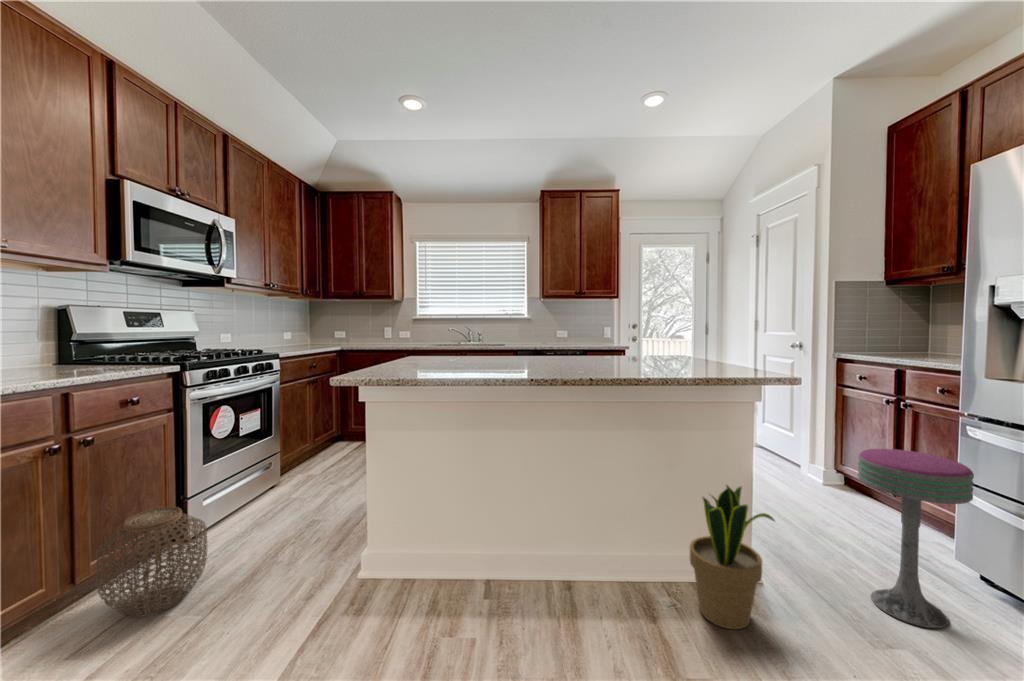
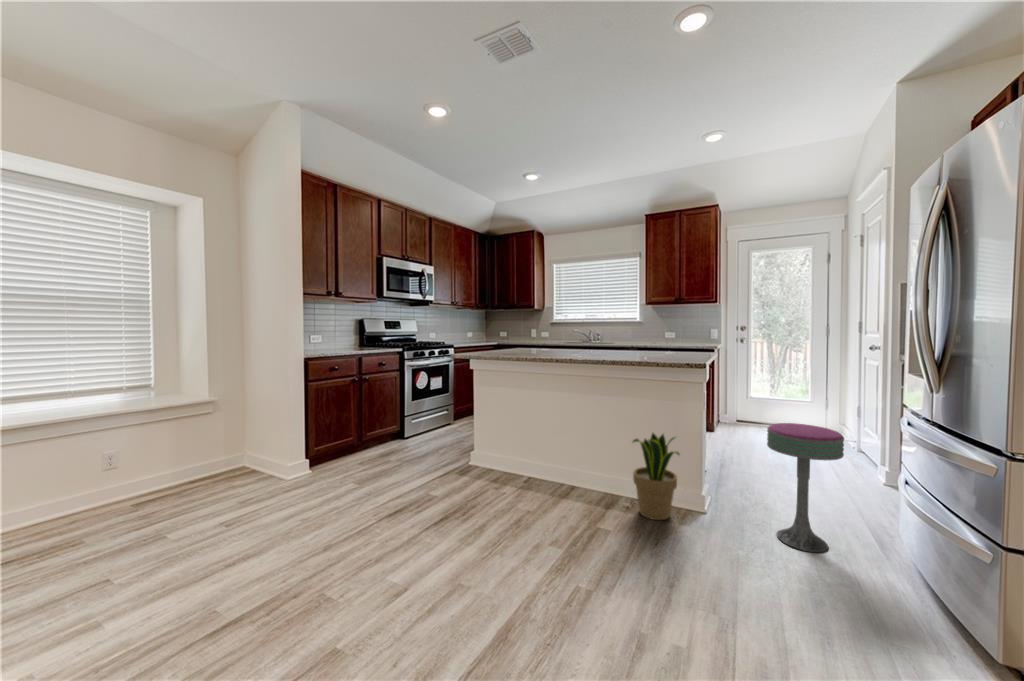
woven basket: present [96,507,207,616] -> none [367,414,407,459]

